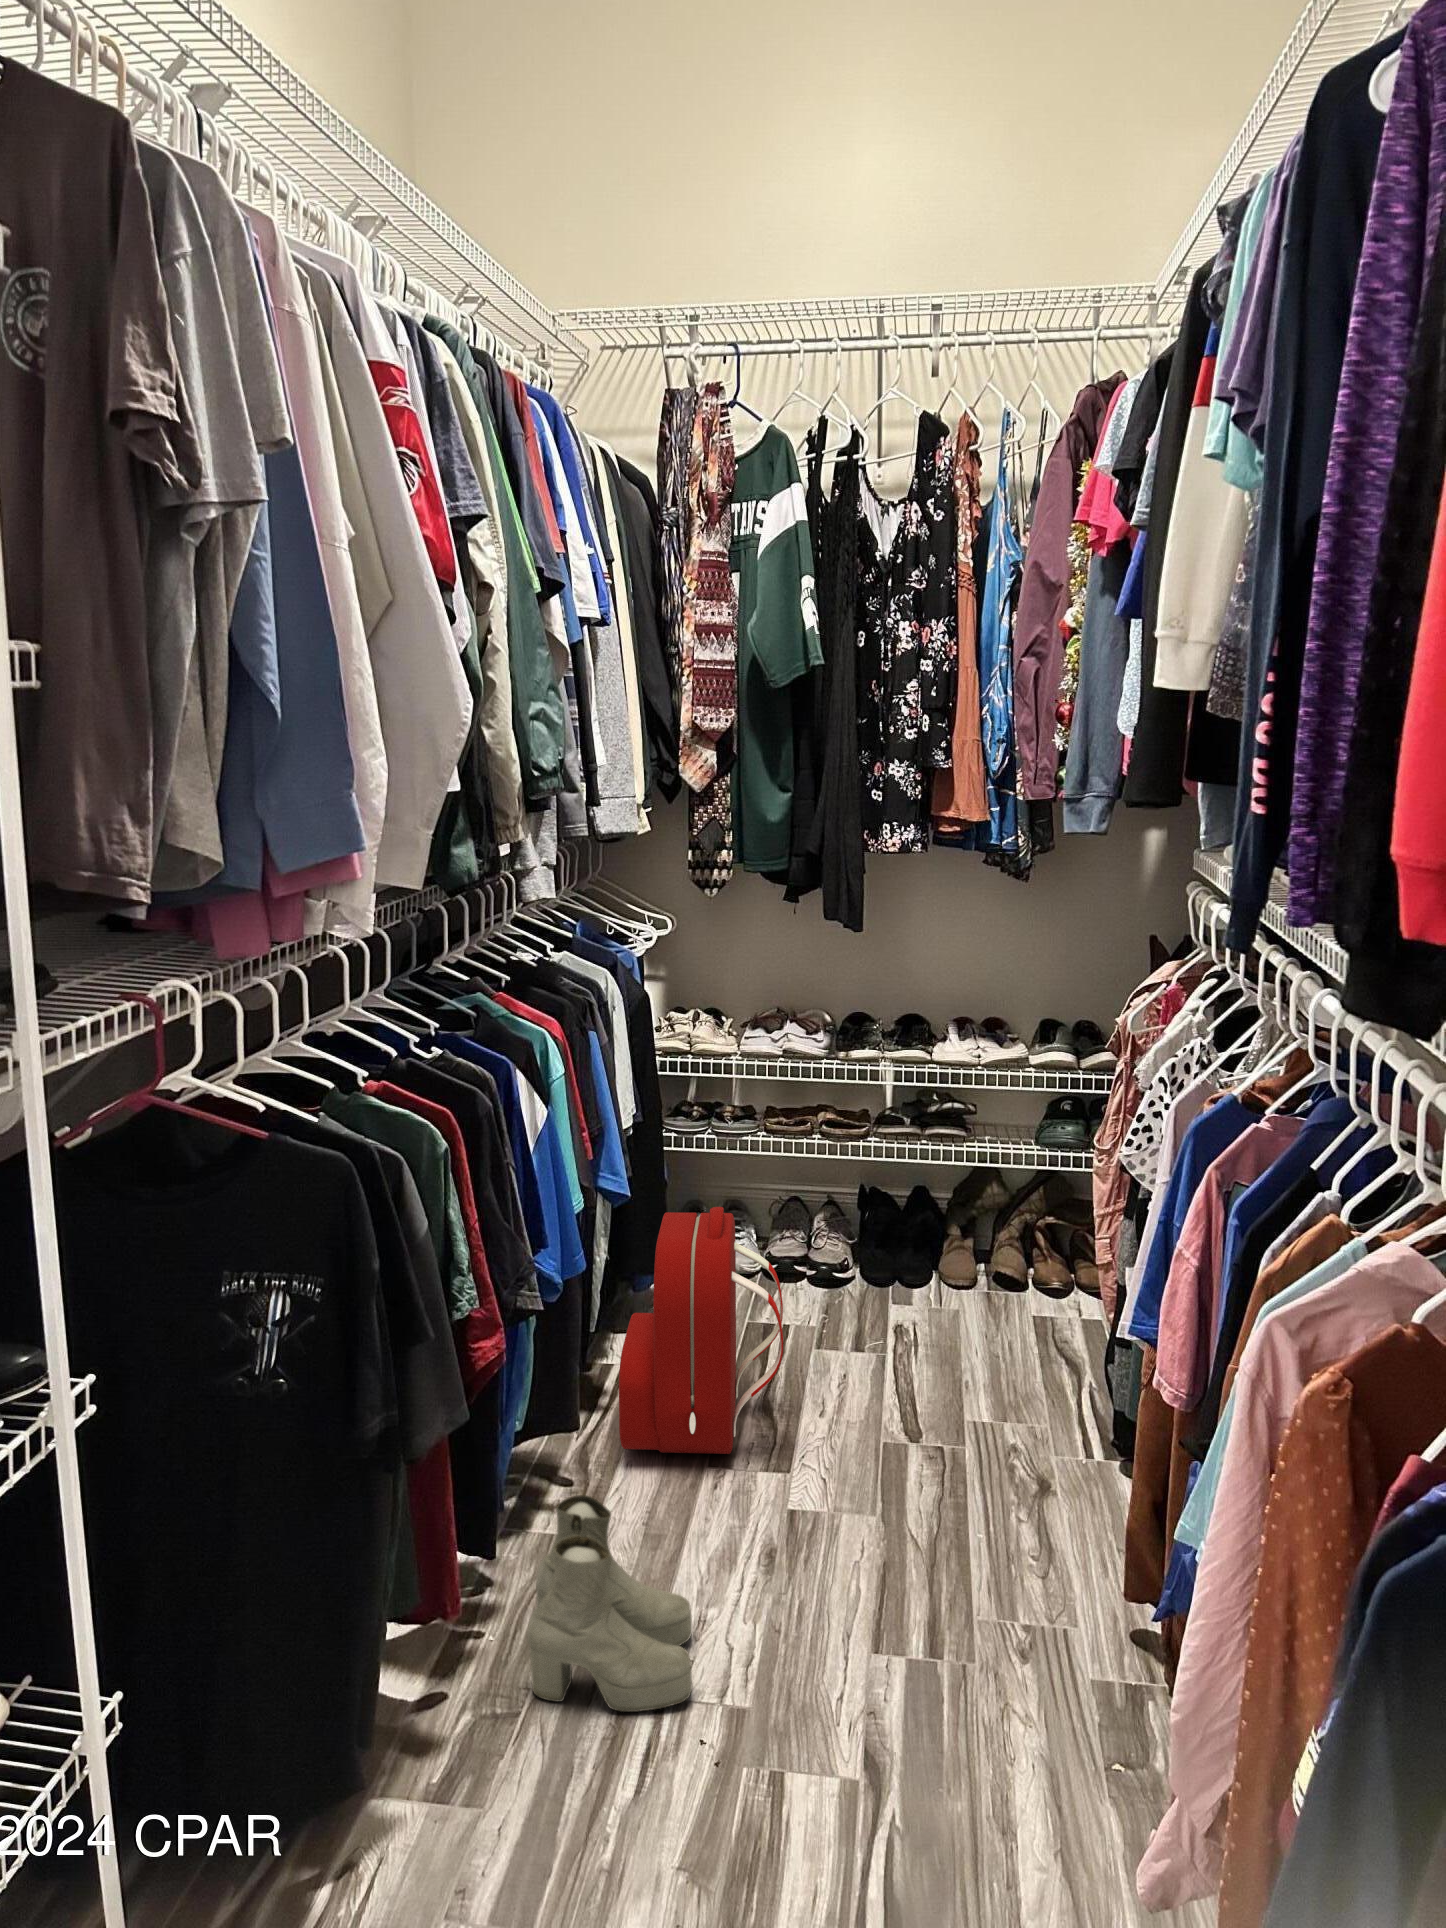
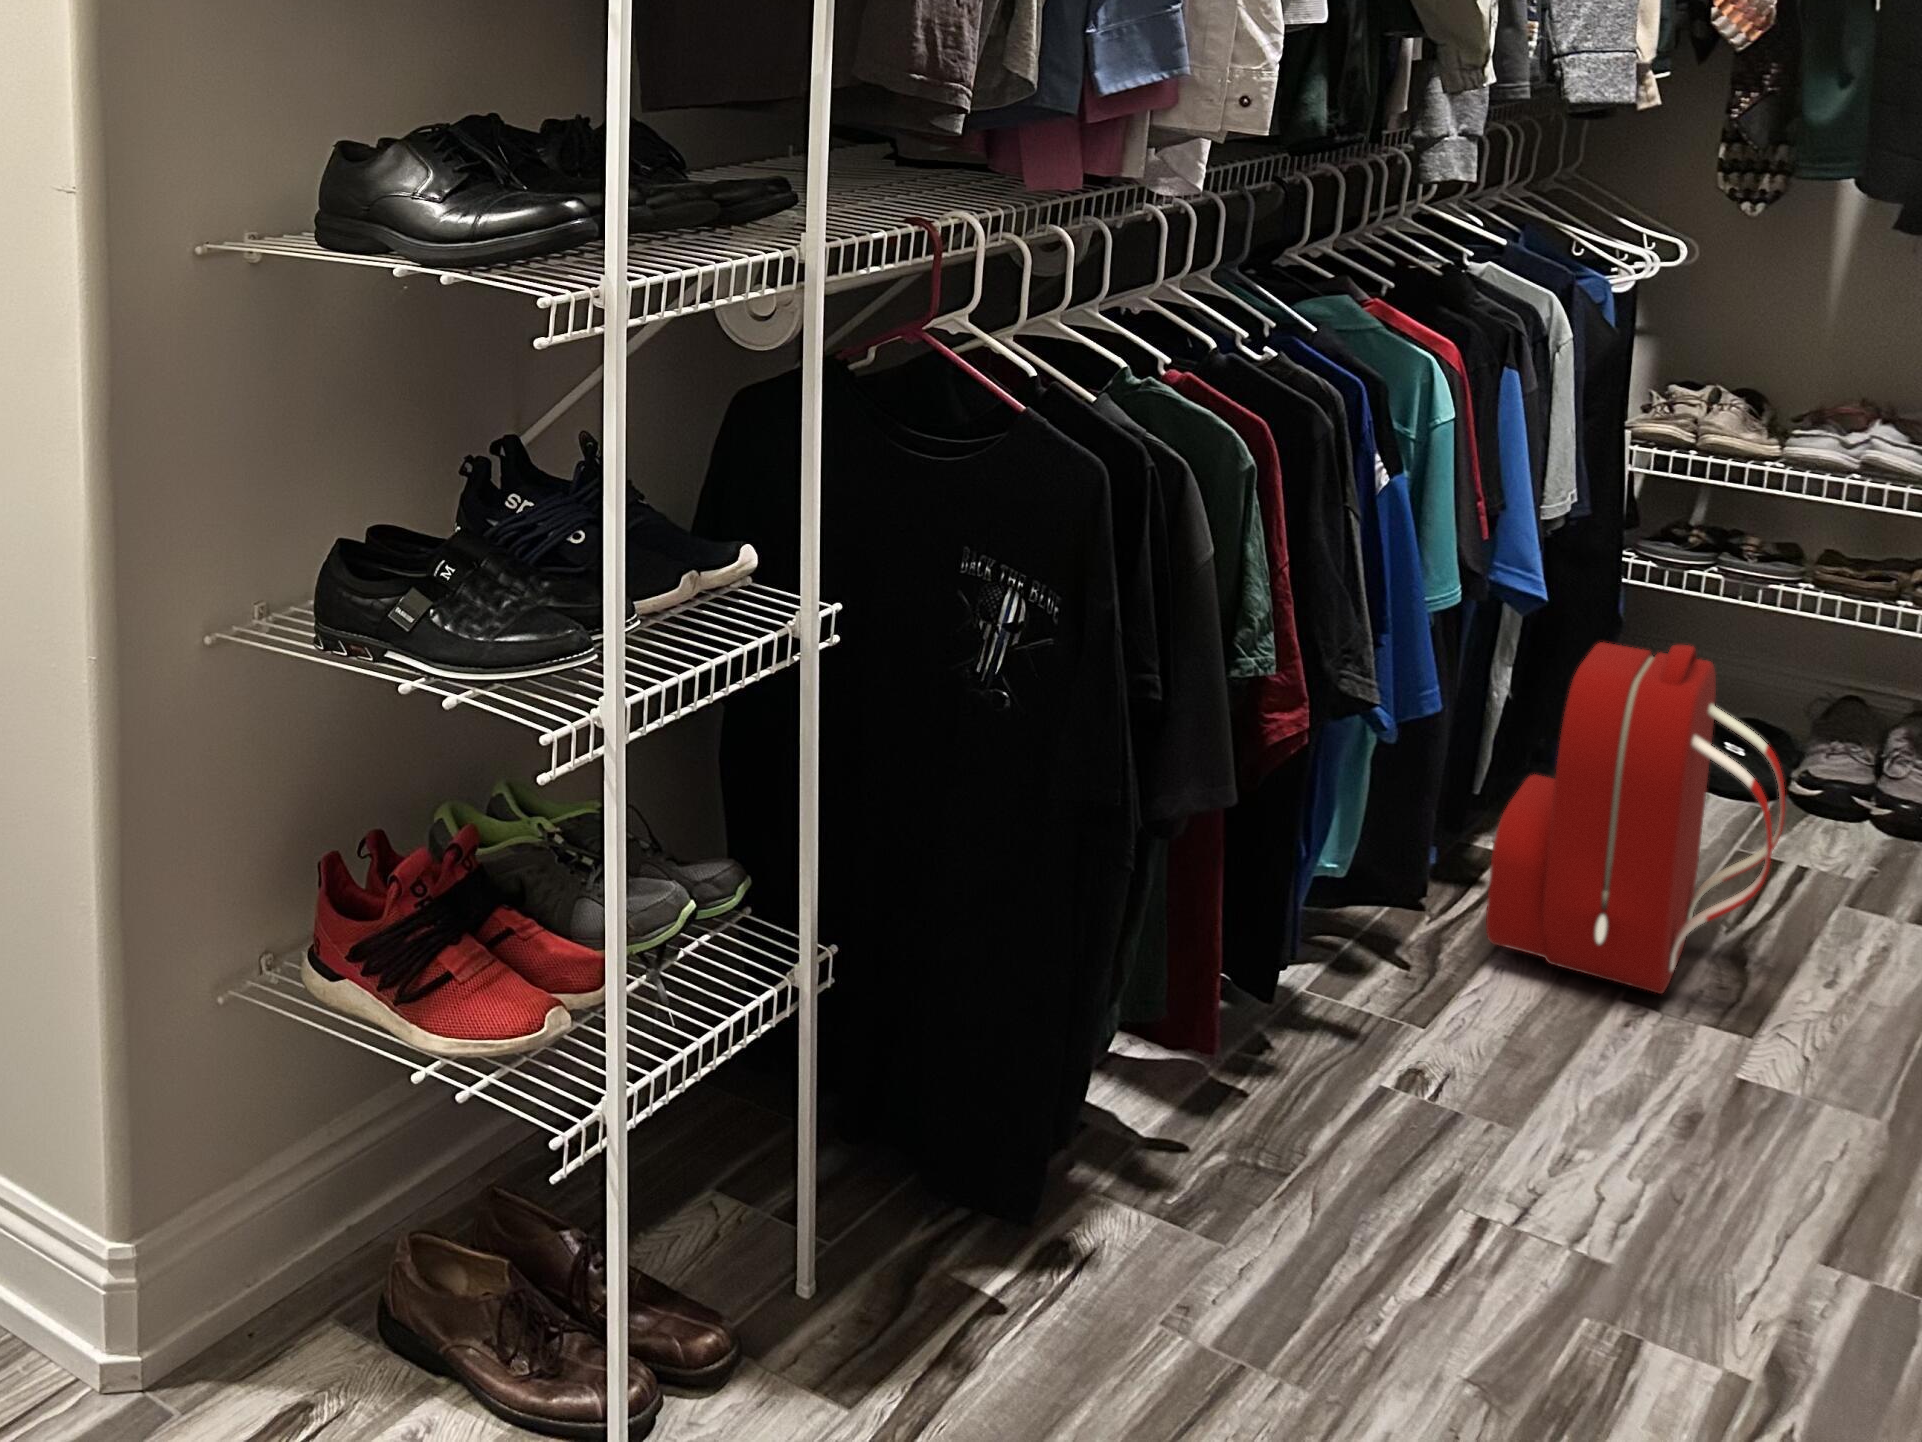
boots: present [527,1495,692,1712] -> none [1307,938,1549,1225]

